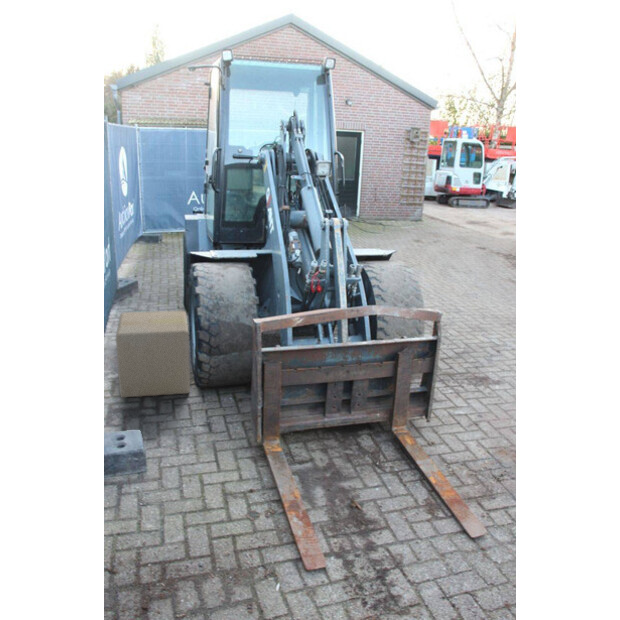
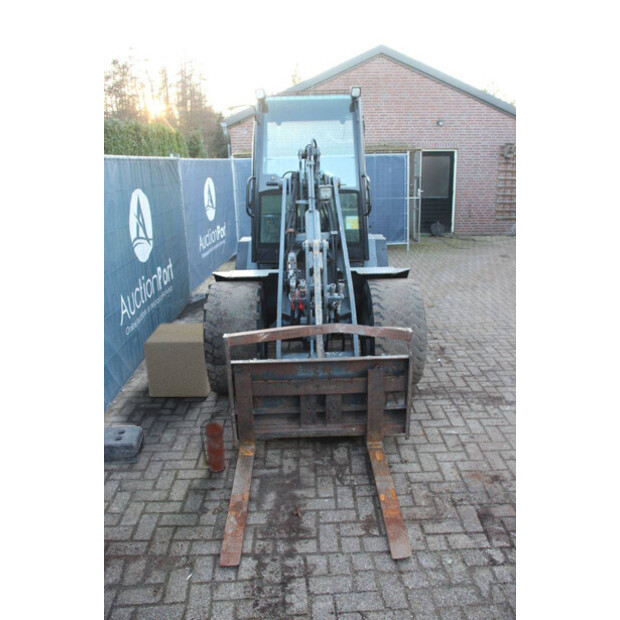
fire extinguisher: none [229,401,261,473] -> present [200,409,226,472]

